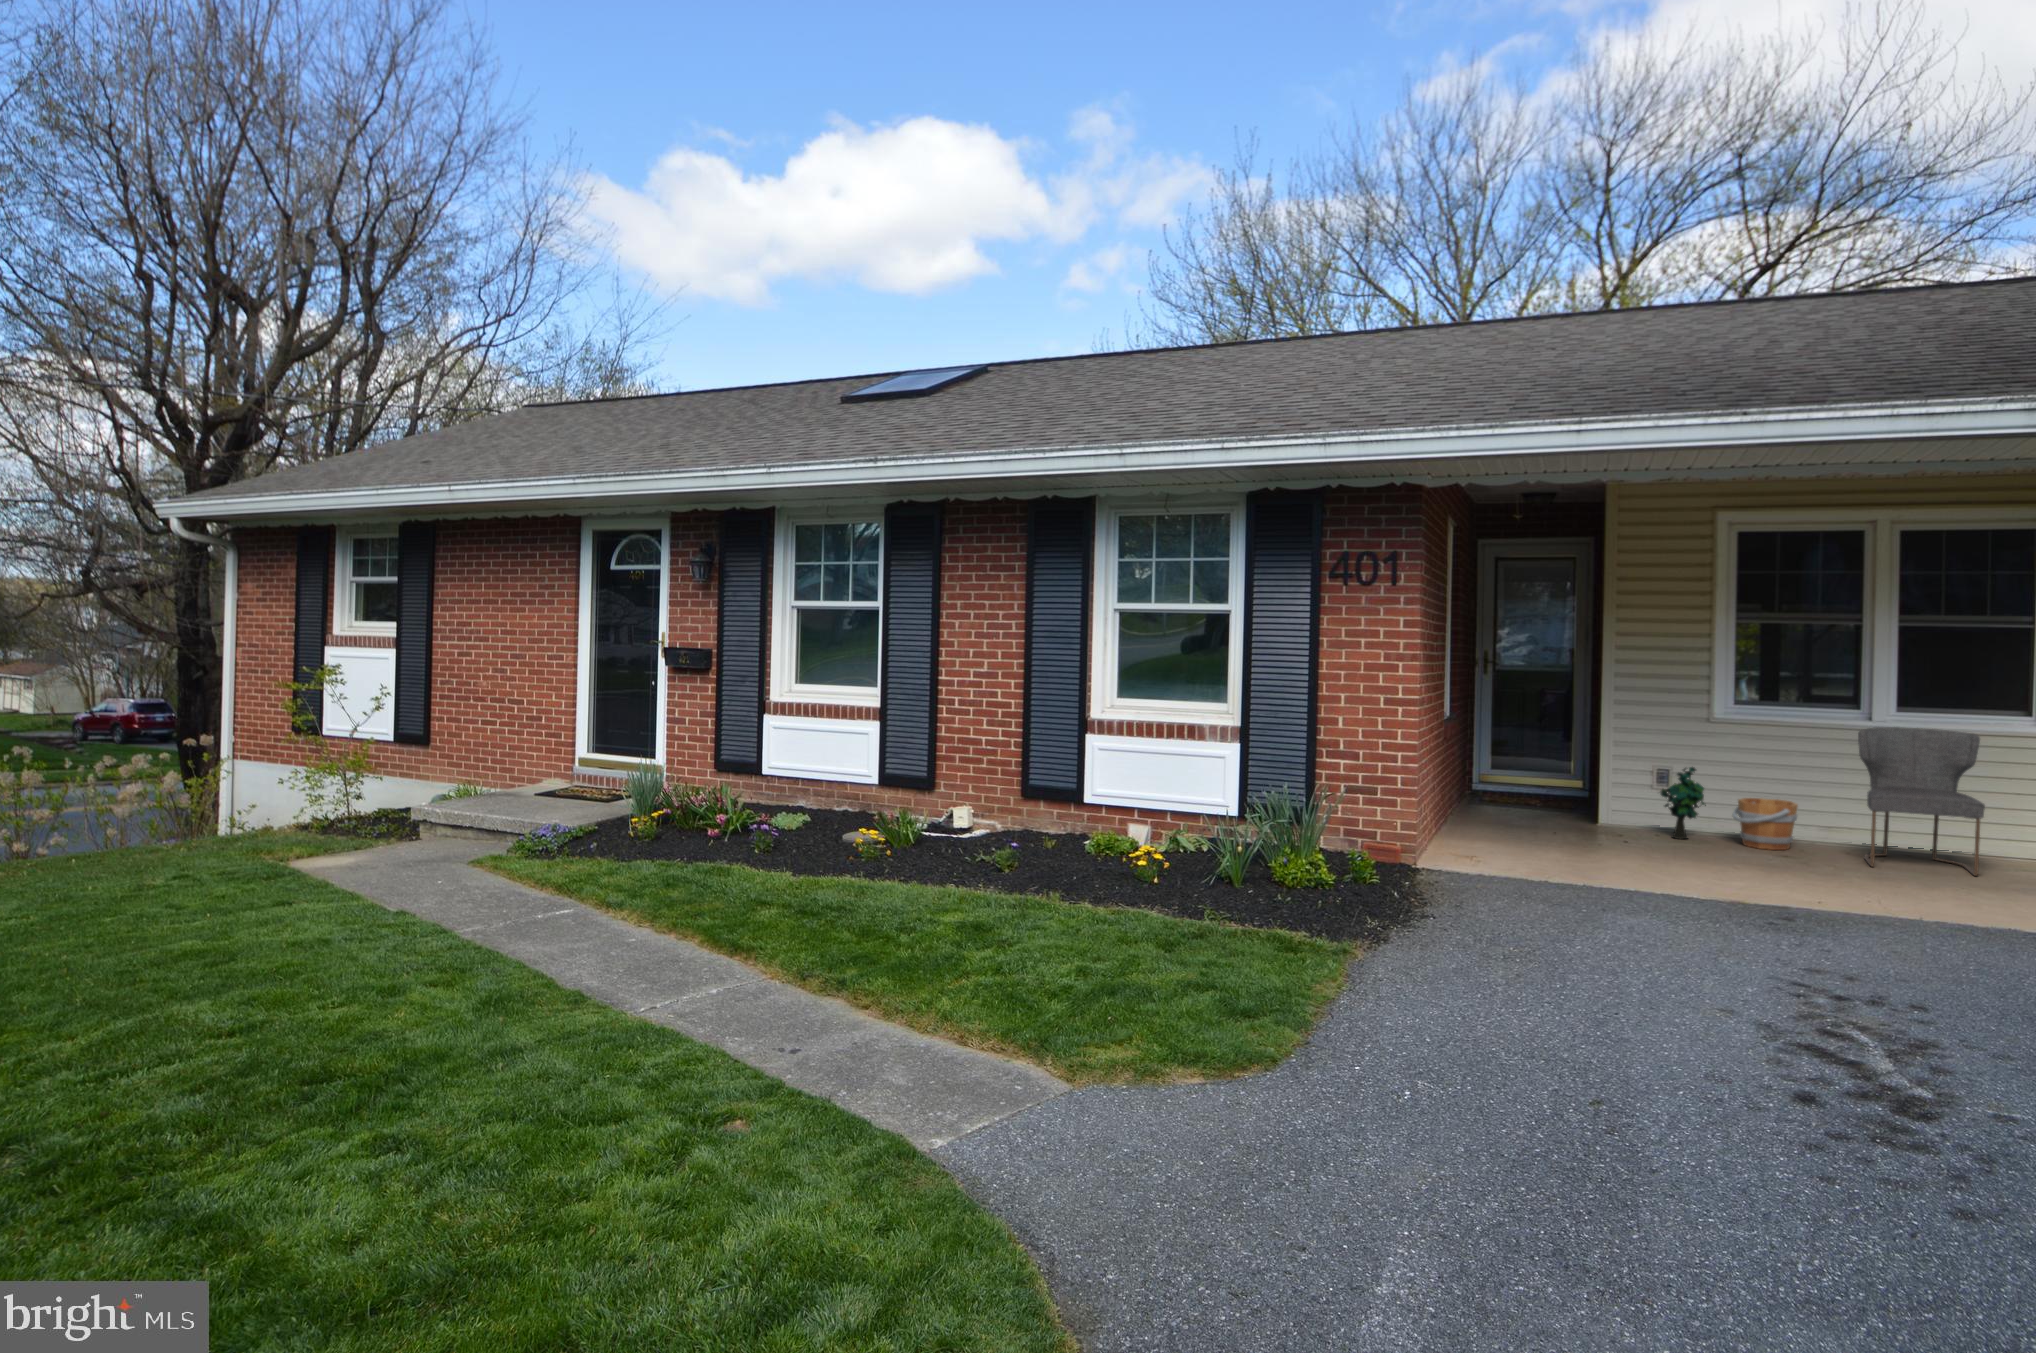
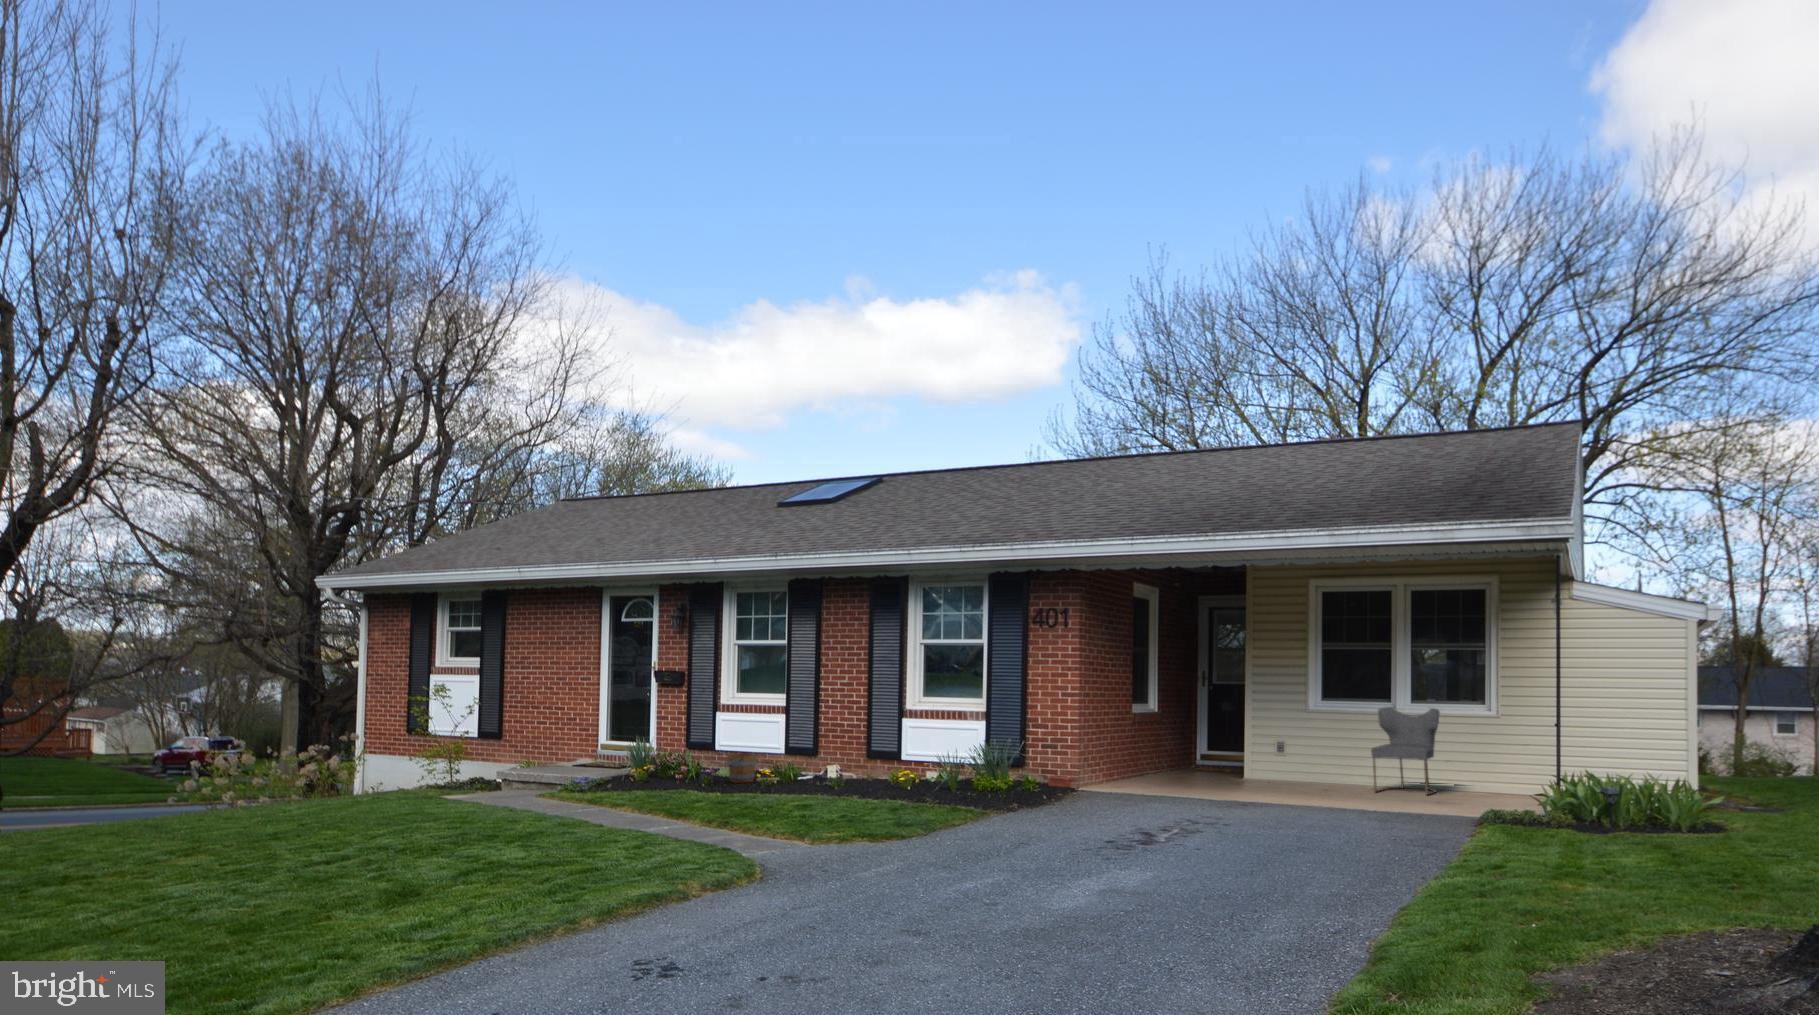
decorative plant: present [1660,767,1706,839] -> none [1278,735,1308,783]
bucket: present [1732,798,1798,850] -> present [726,753,756,783]

